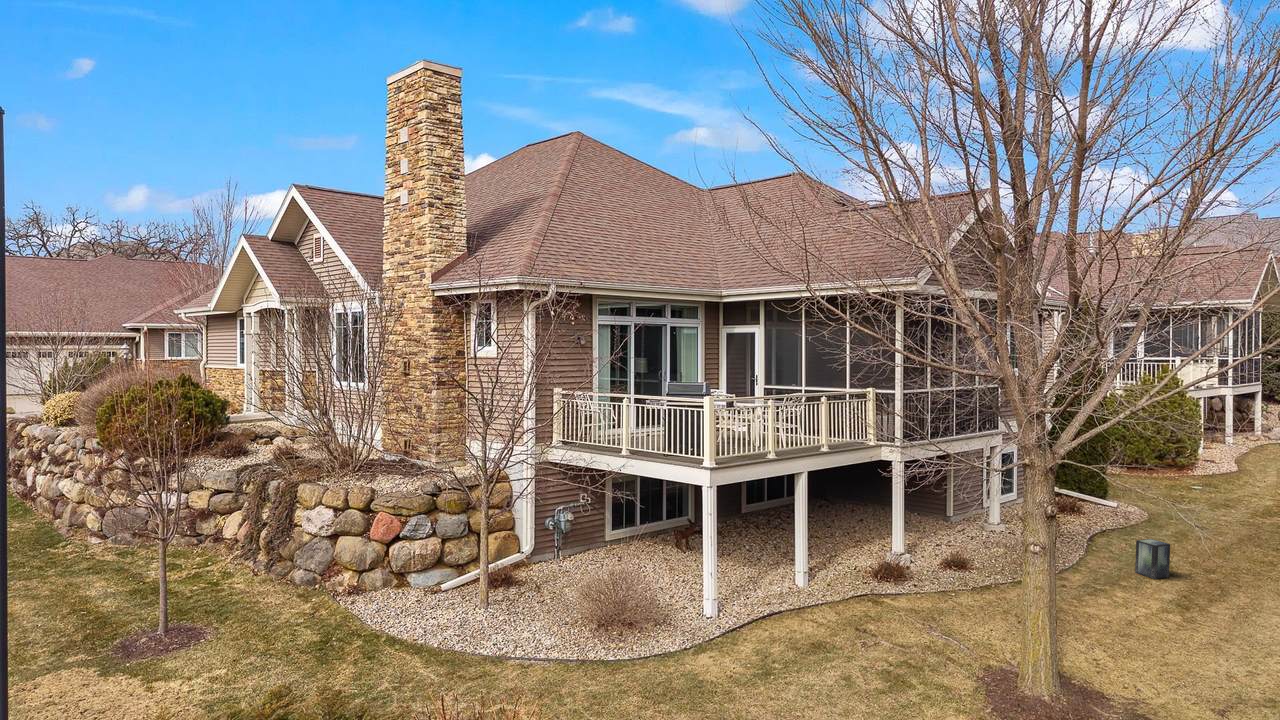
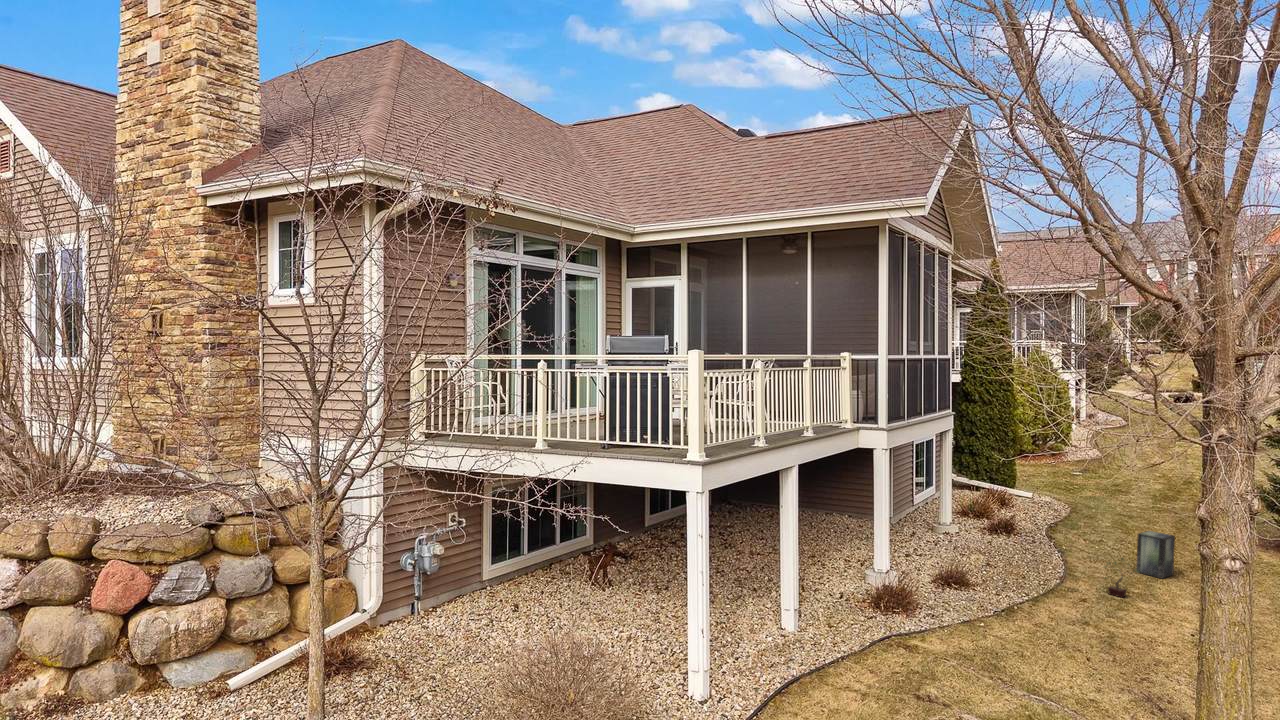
potted plant: none [1085,557,1111,590] -> present [1105,558,1139,598]

